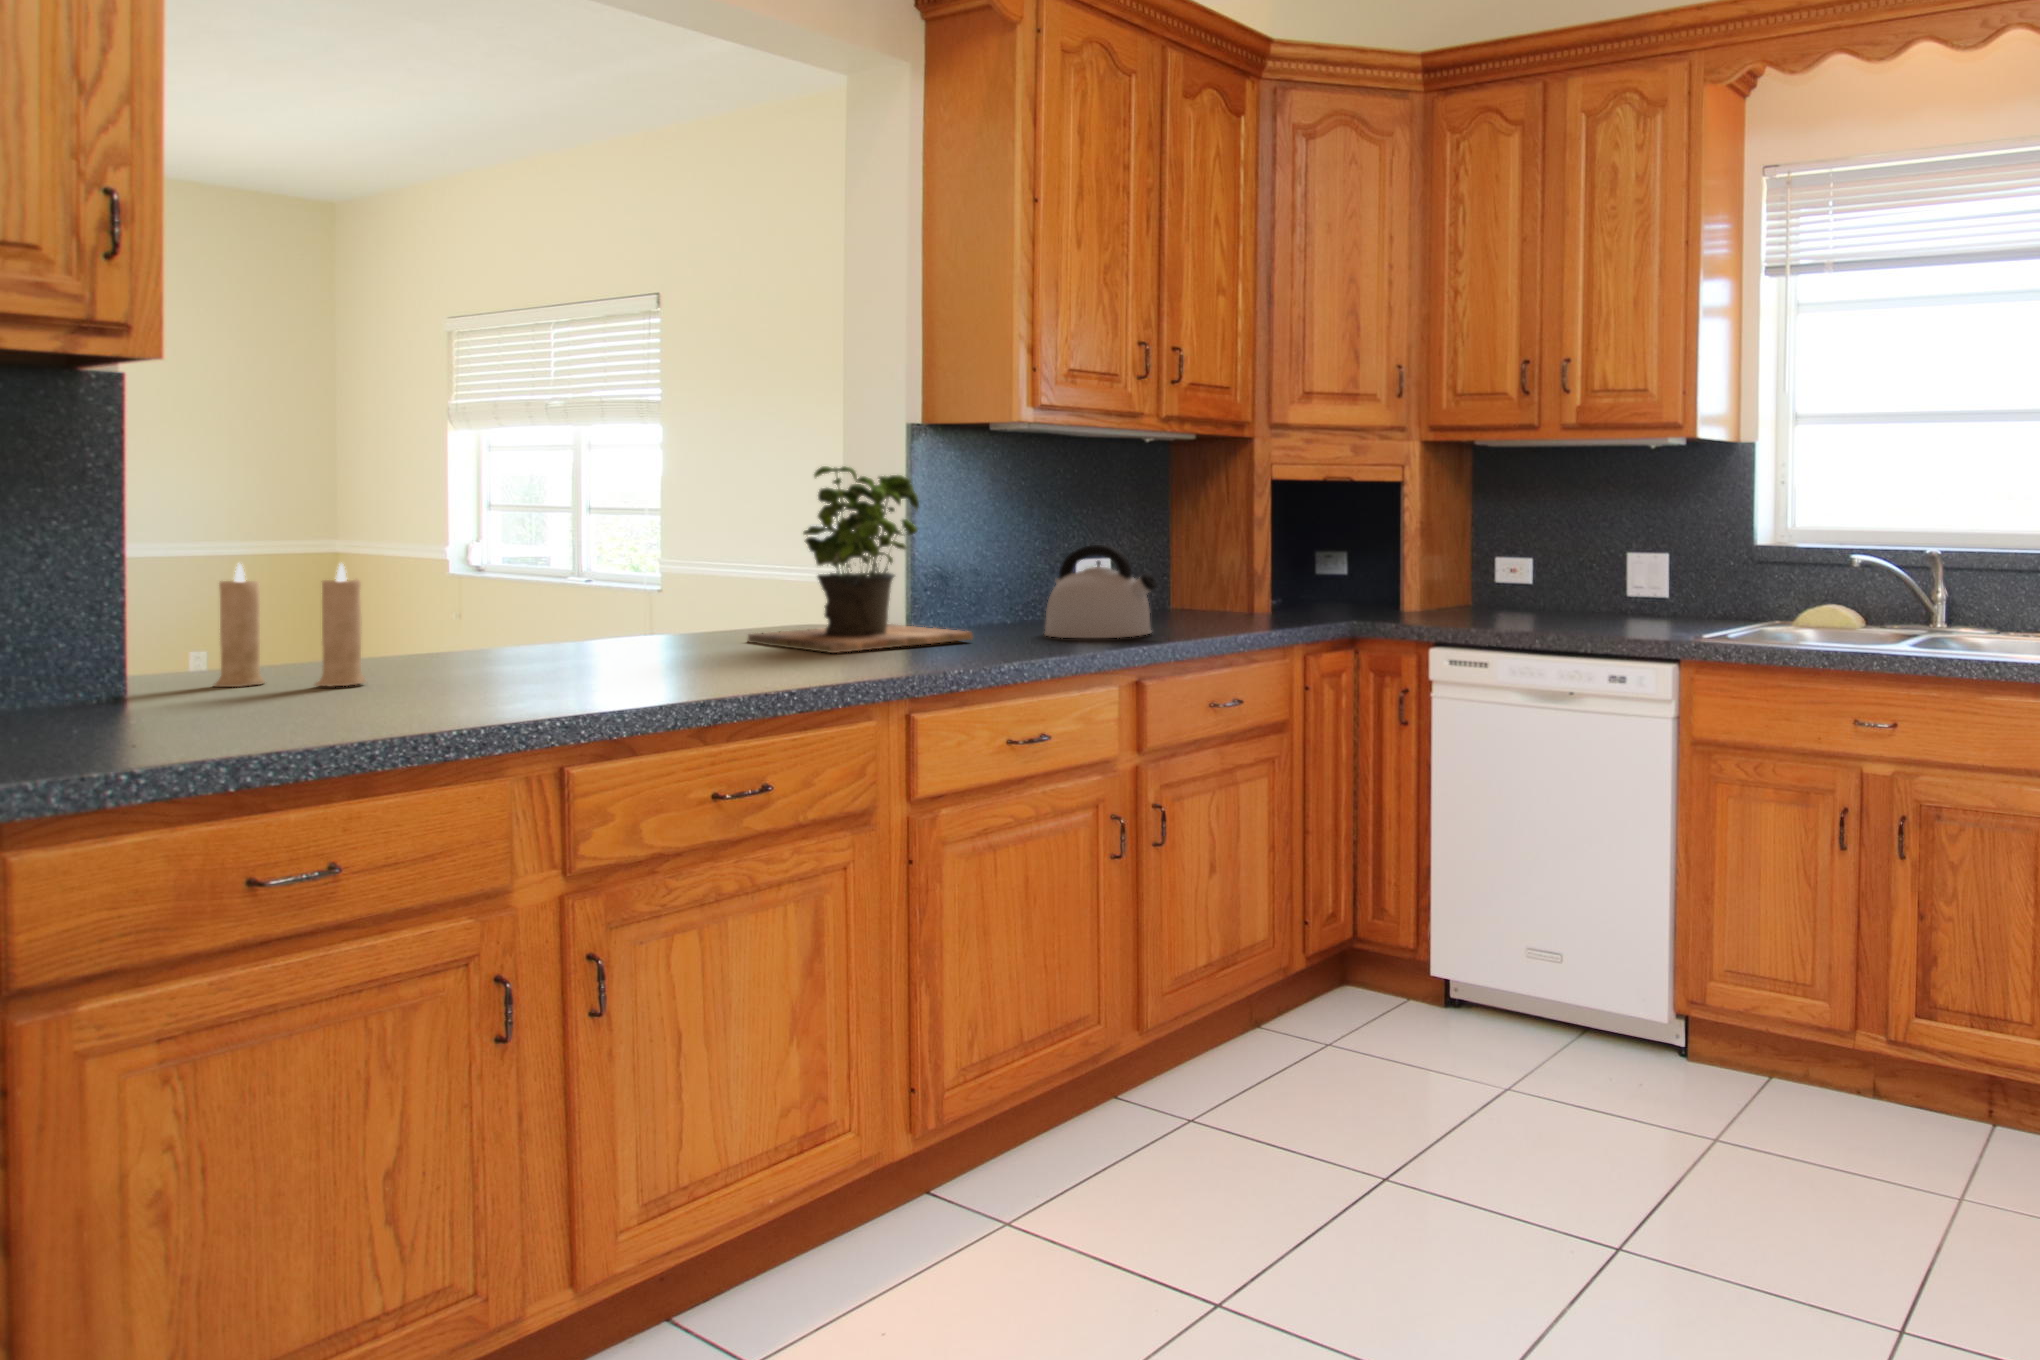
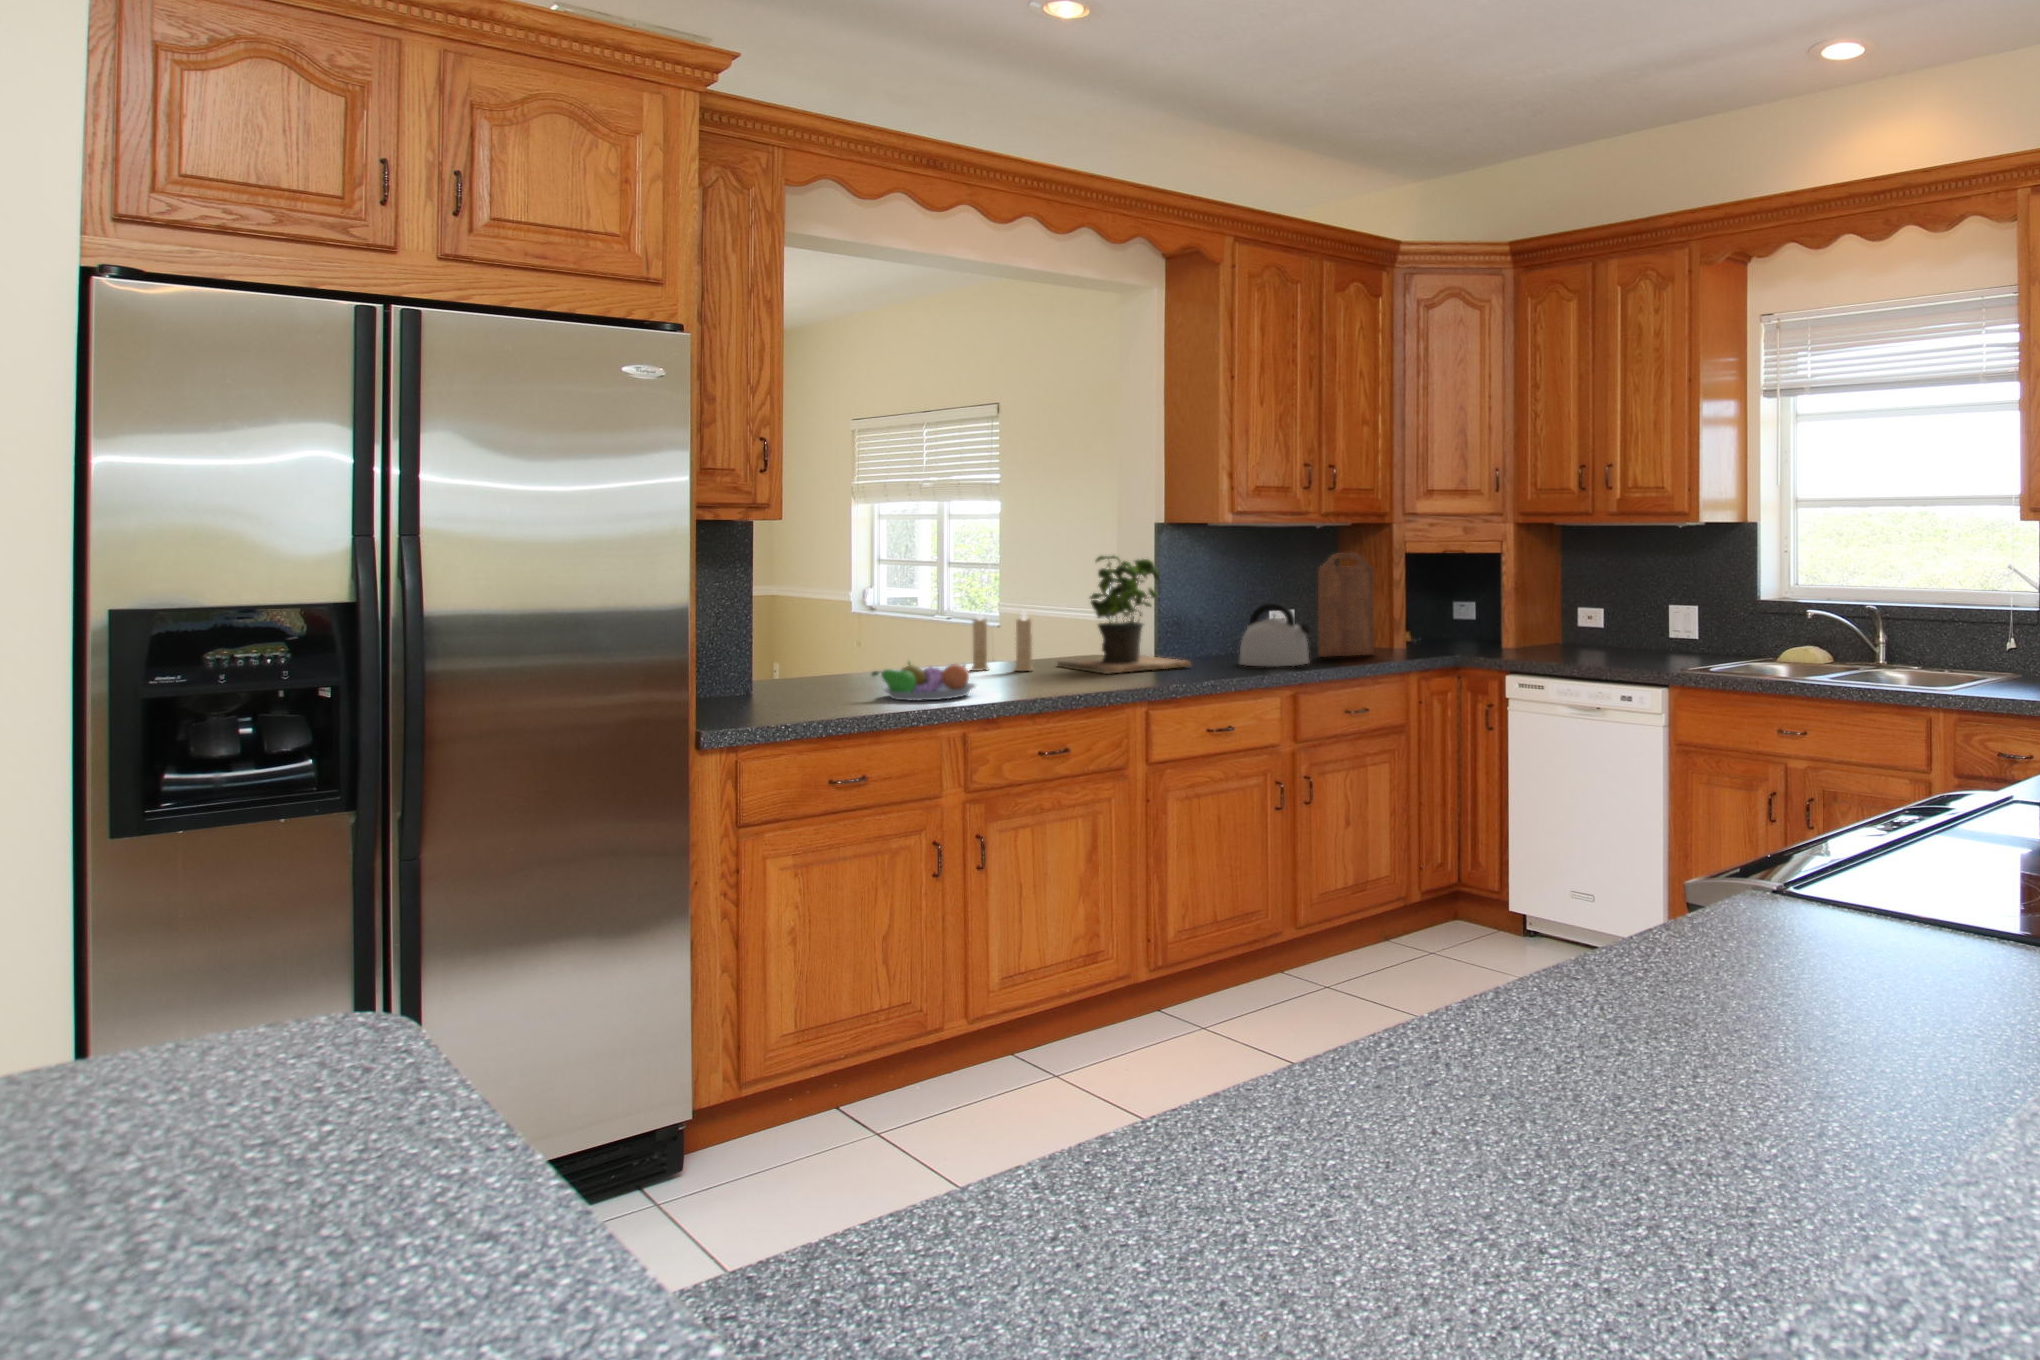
cutting board: none [1156,477,1234,624] -> present [1318,553,1374,657]
candle: present [214,564,366,687] -> present [971,613,1033,671]
fruit bowl: none [367,633,592,709] -> present [872,662,975,700]

